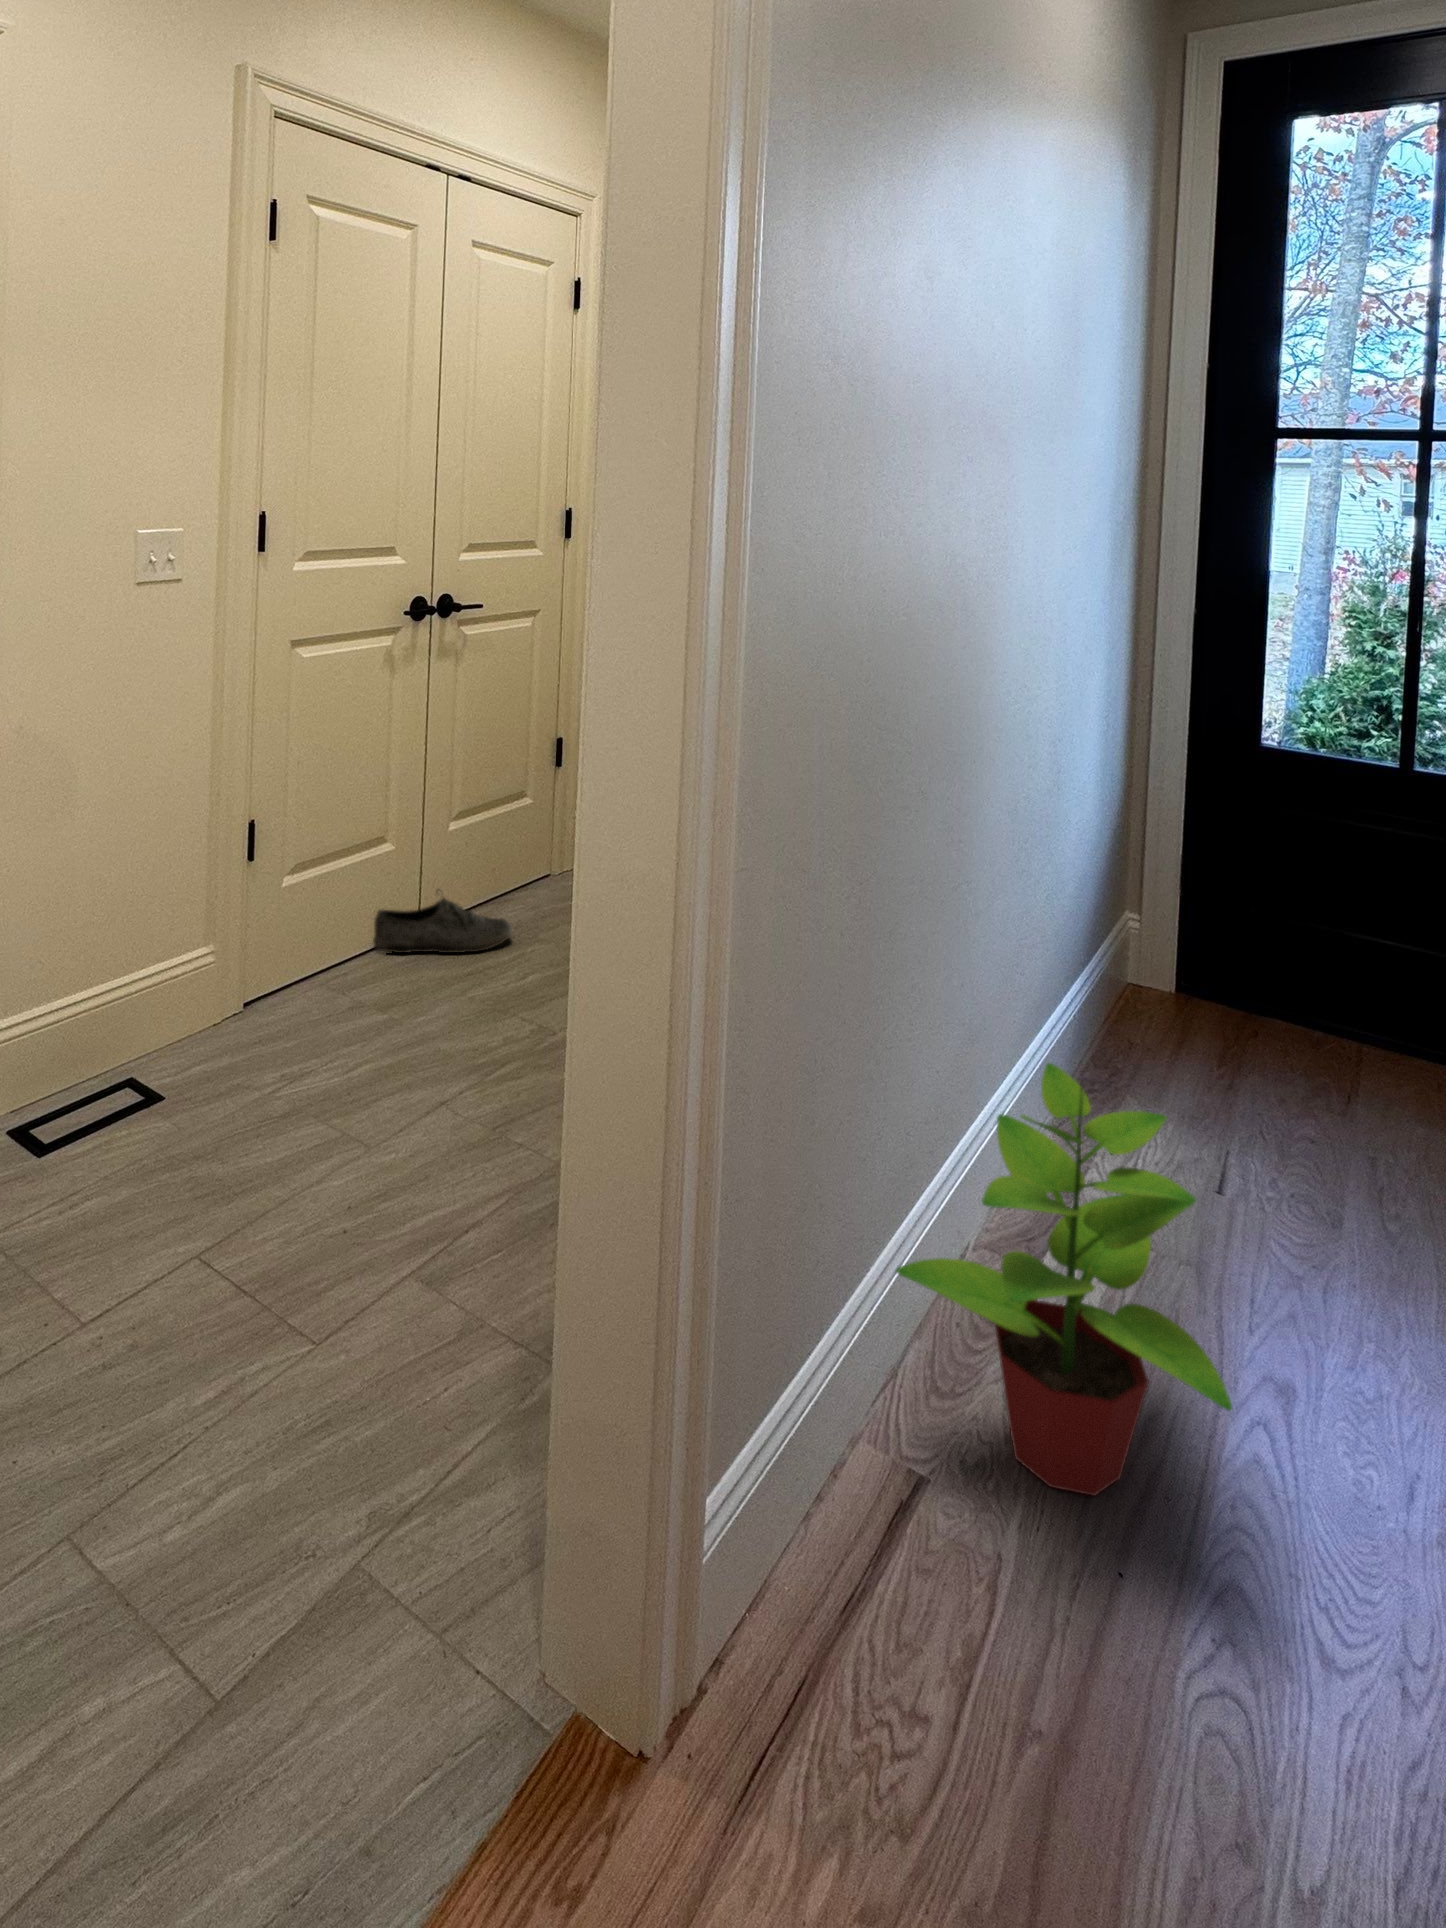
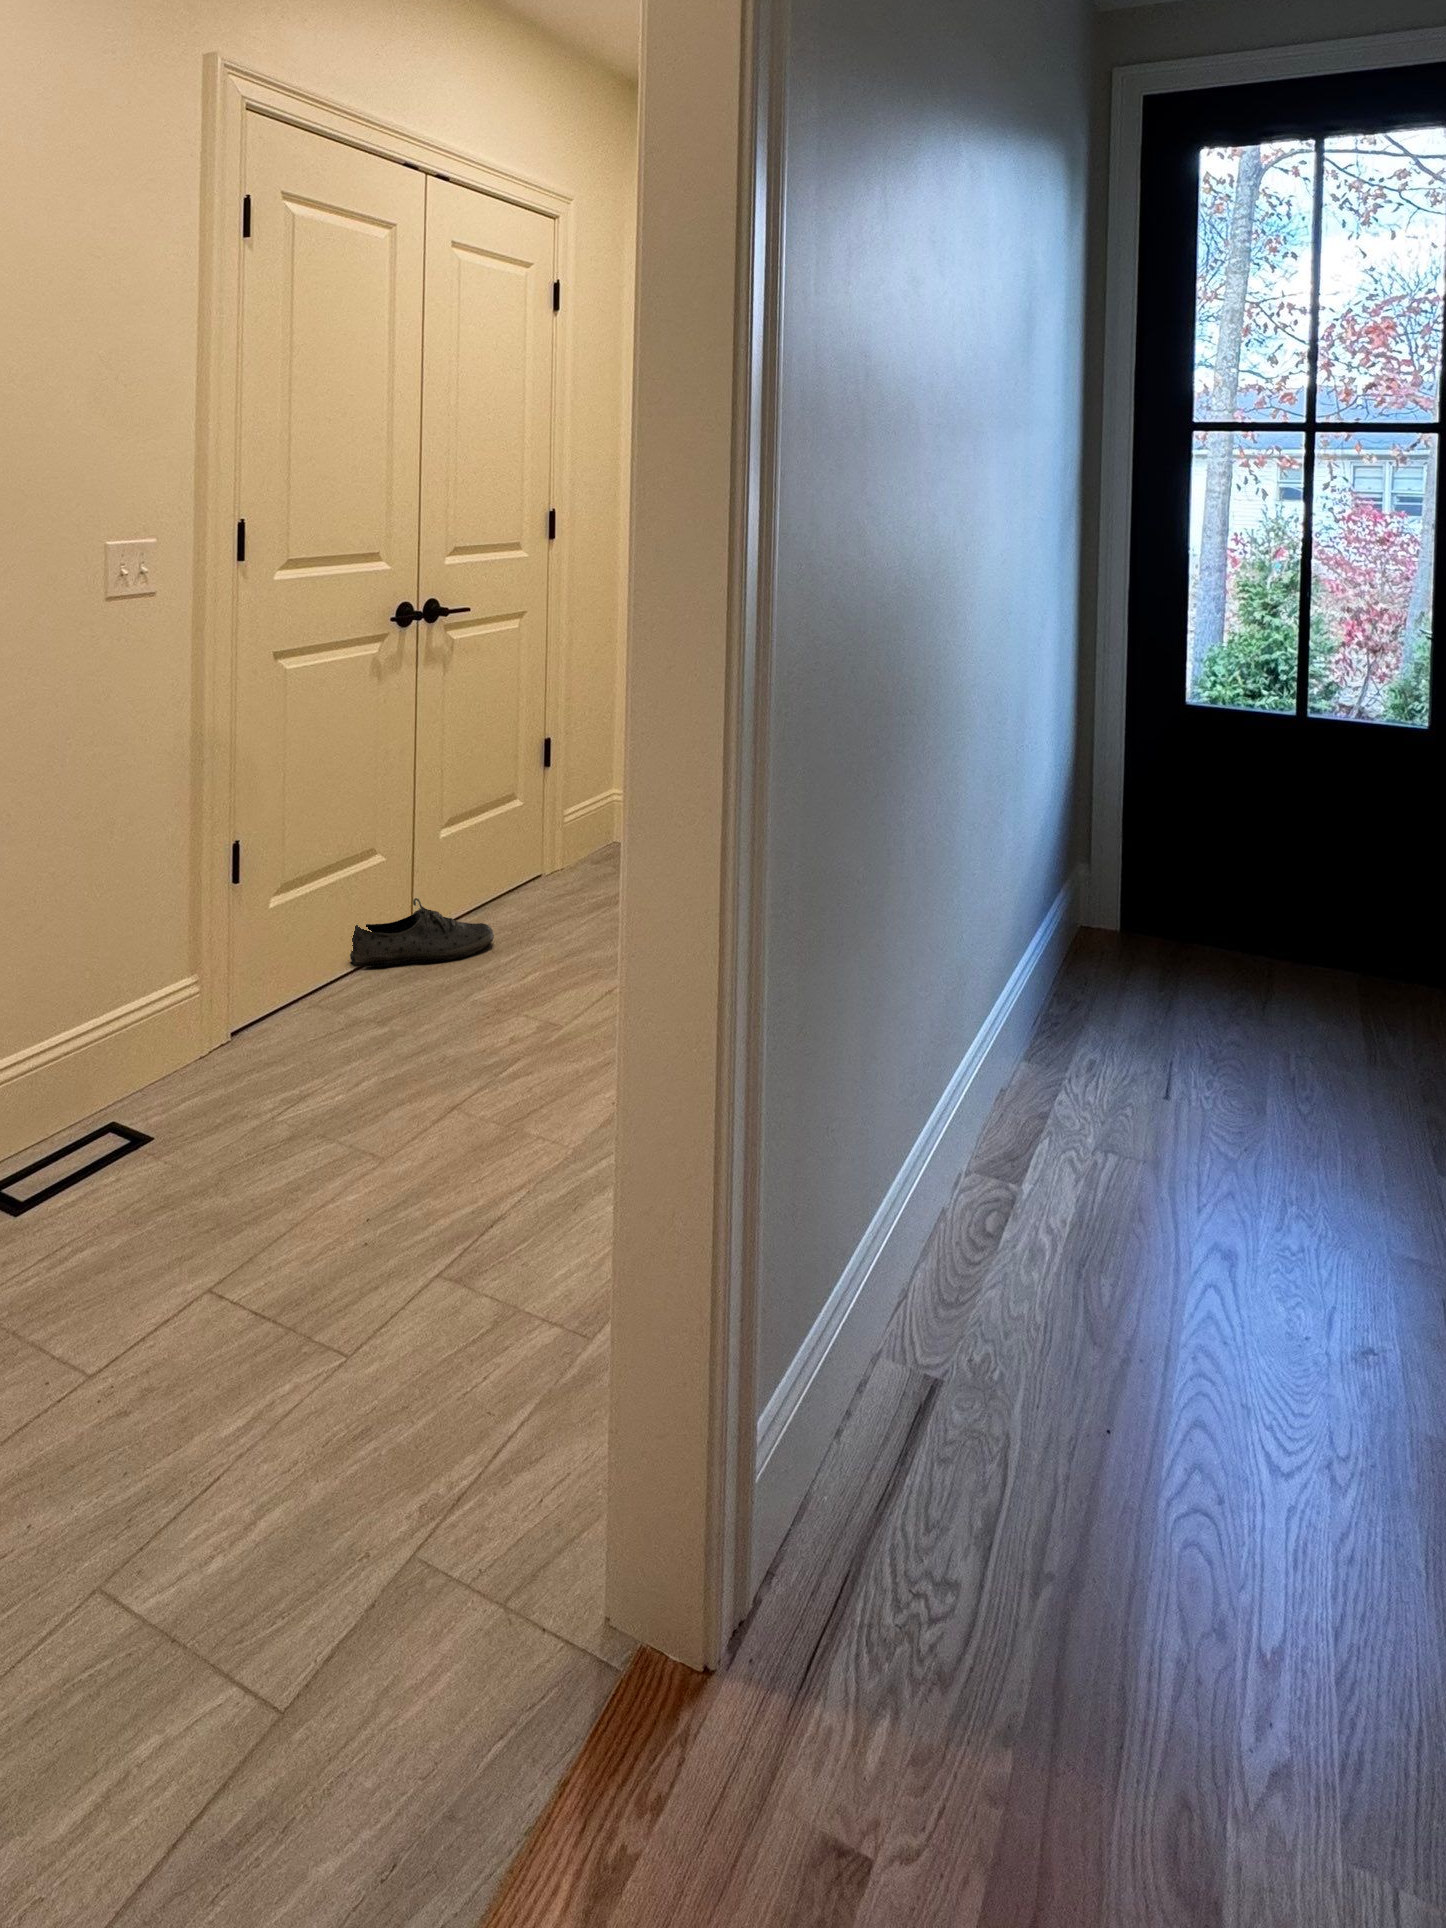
potted plant: present [896,1063,1232,1495] -> none [904,998,1195,1373]

